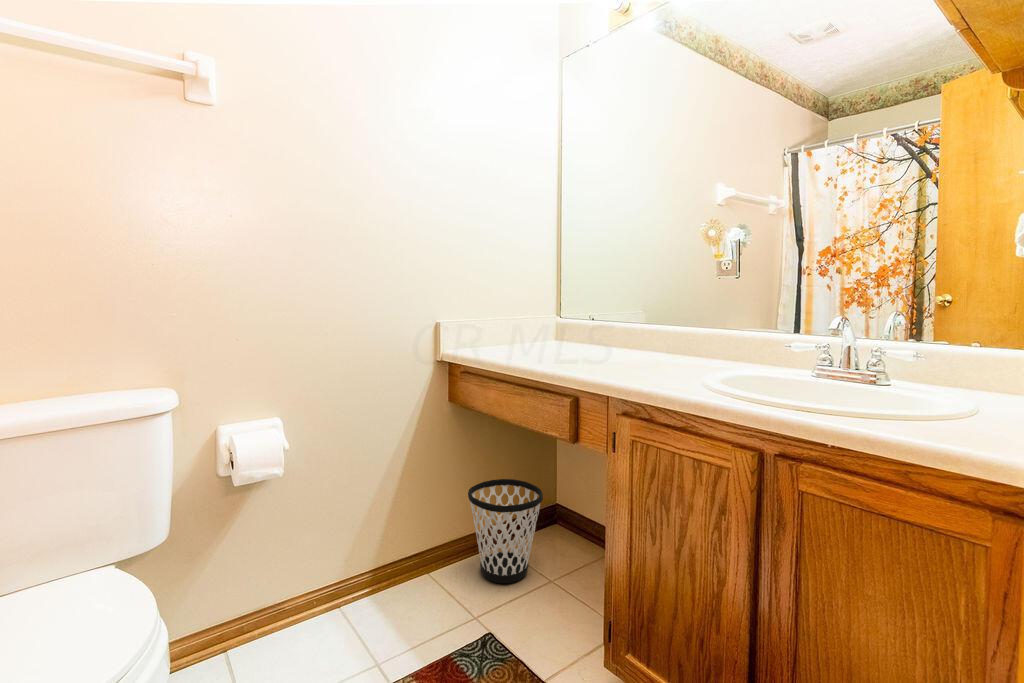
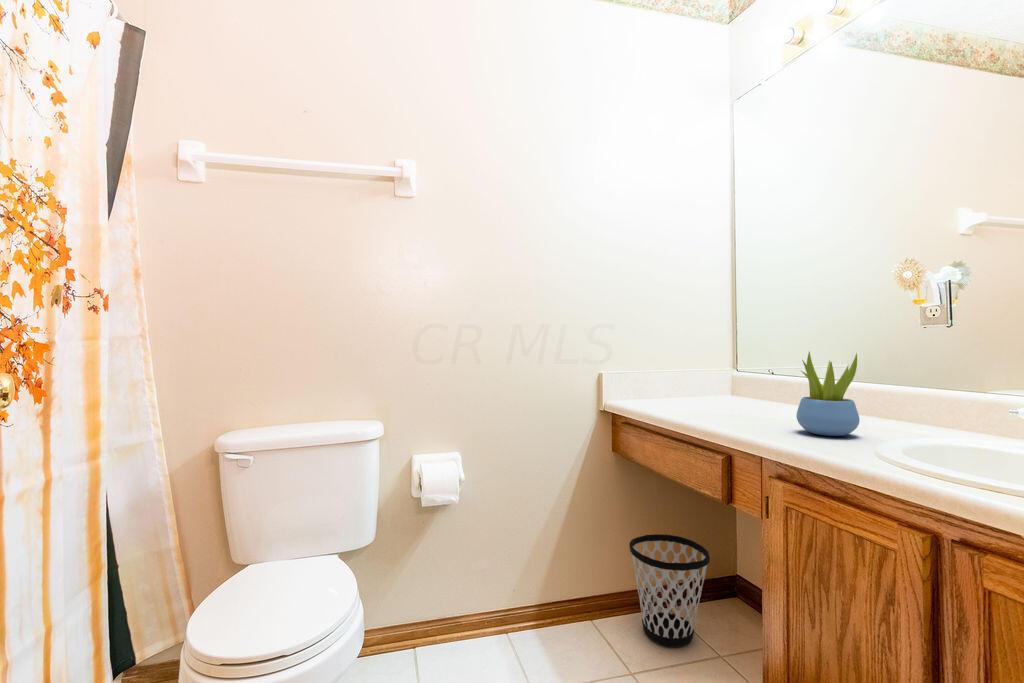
succulent plant: none [632,297,683,374] -> present [796,352,860,436]

